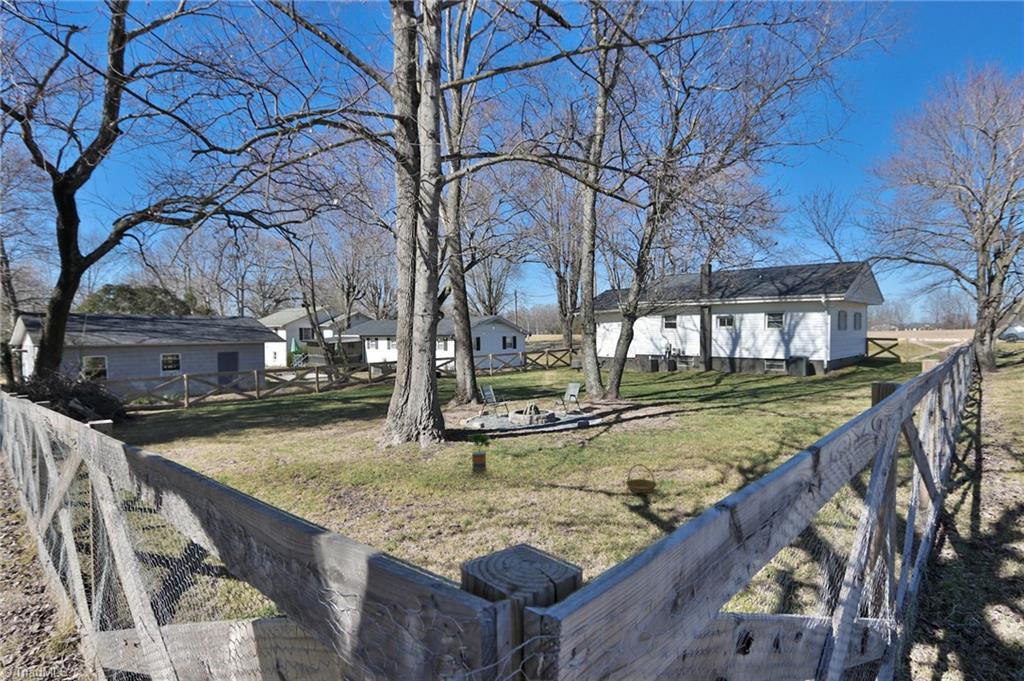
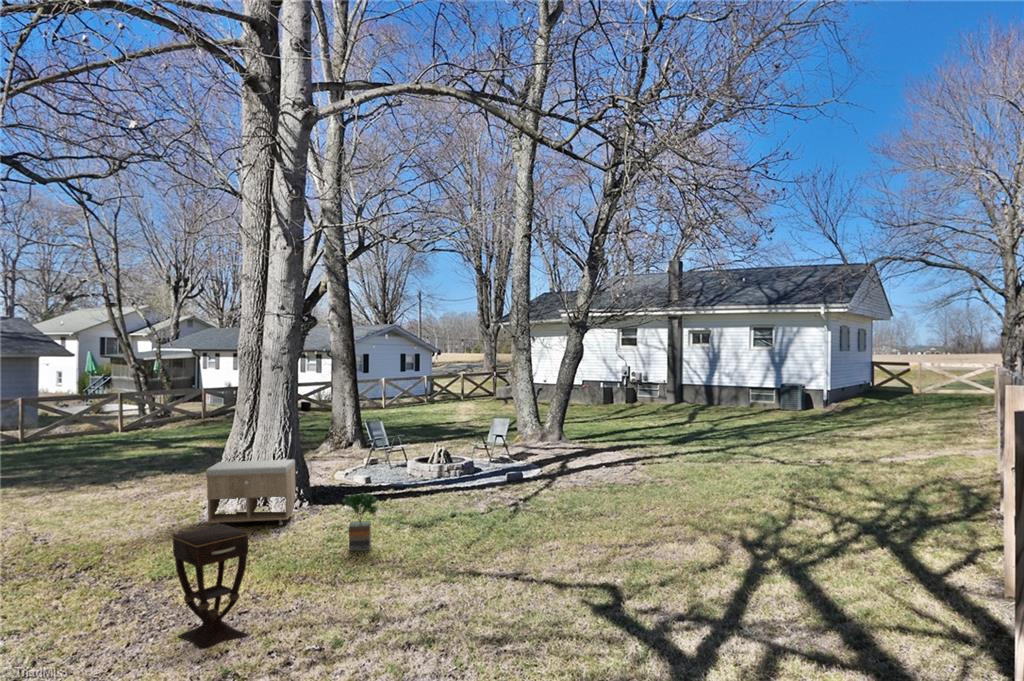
storage bench: none [381,411,437,455] -> present [206,459,296,525]
side table: none [371,449,415,523] -> present [172,524,249,650]
basket: present [626,464,656,493] -> none [585,539,630,583]

